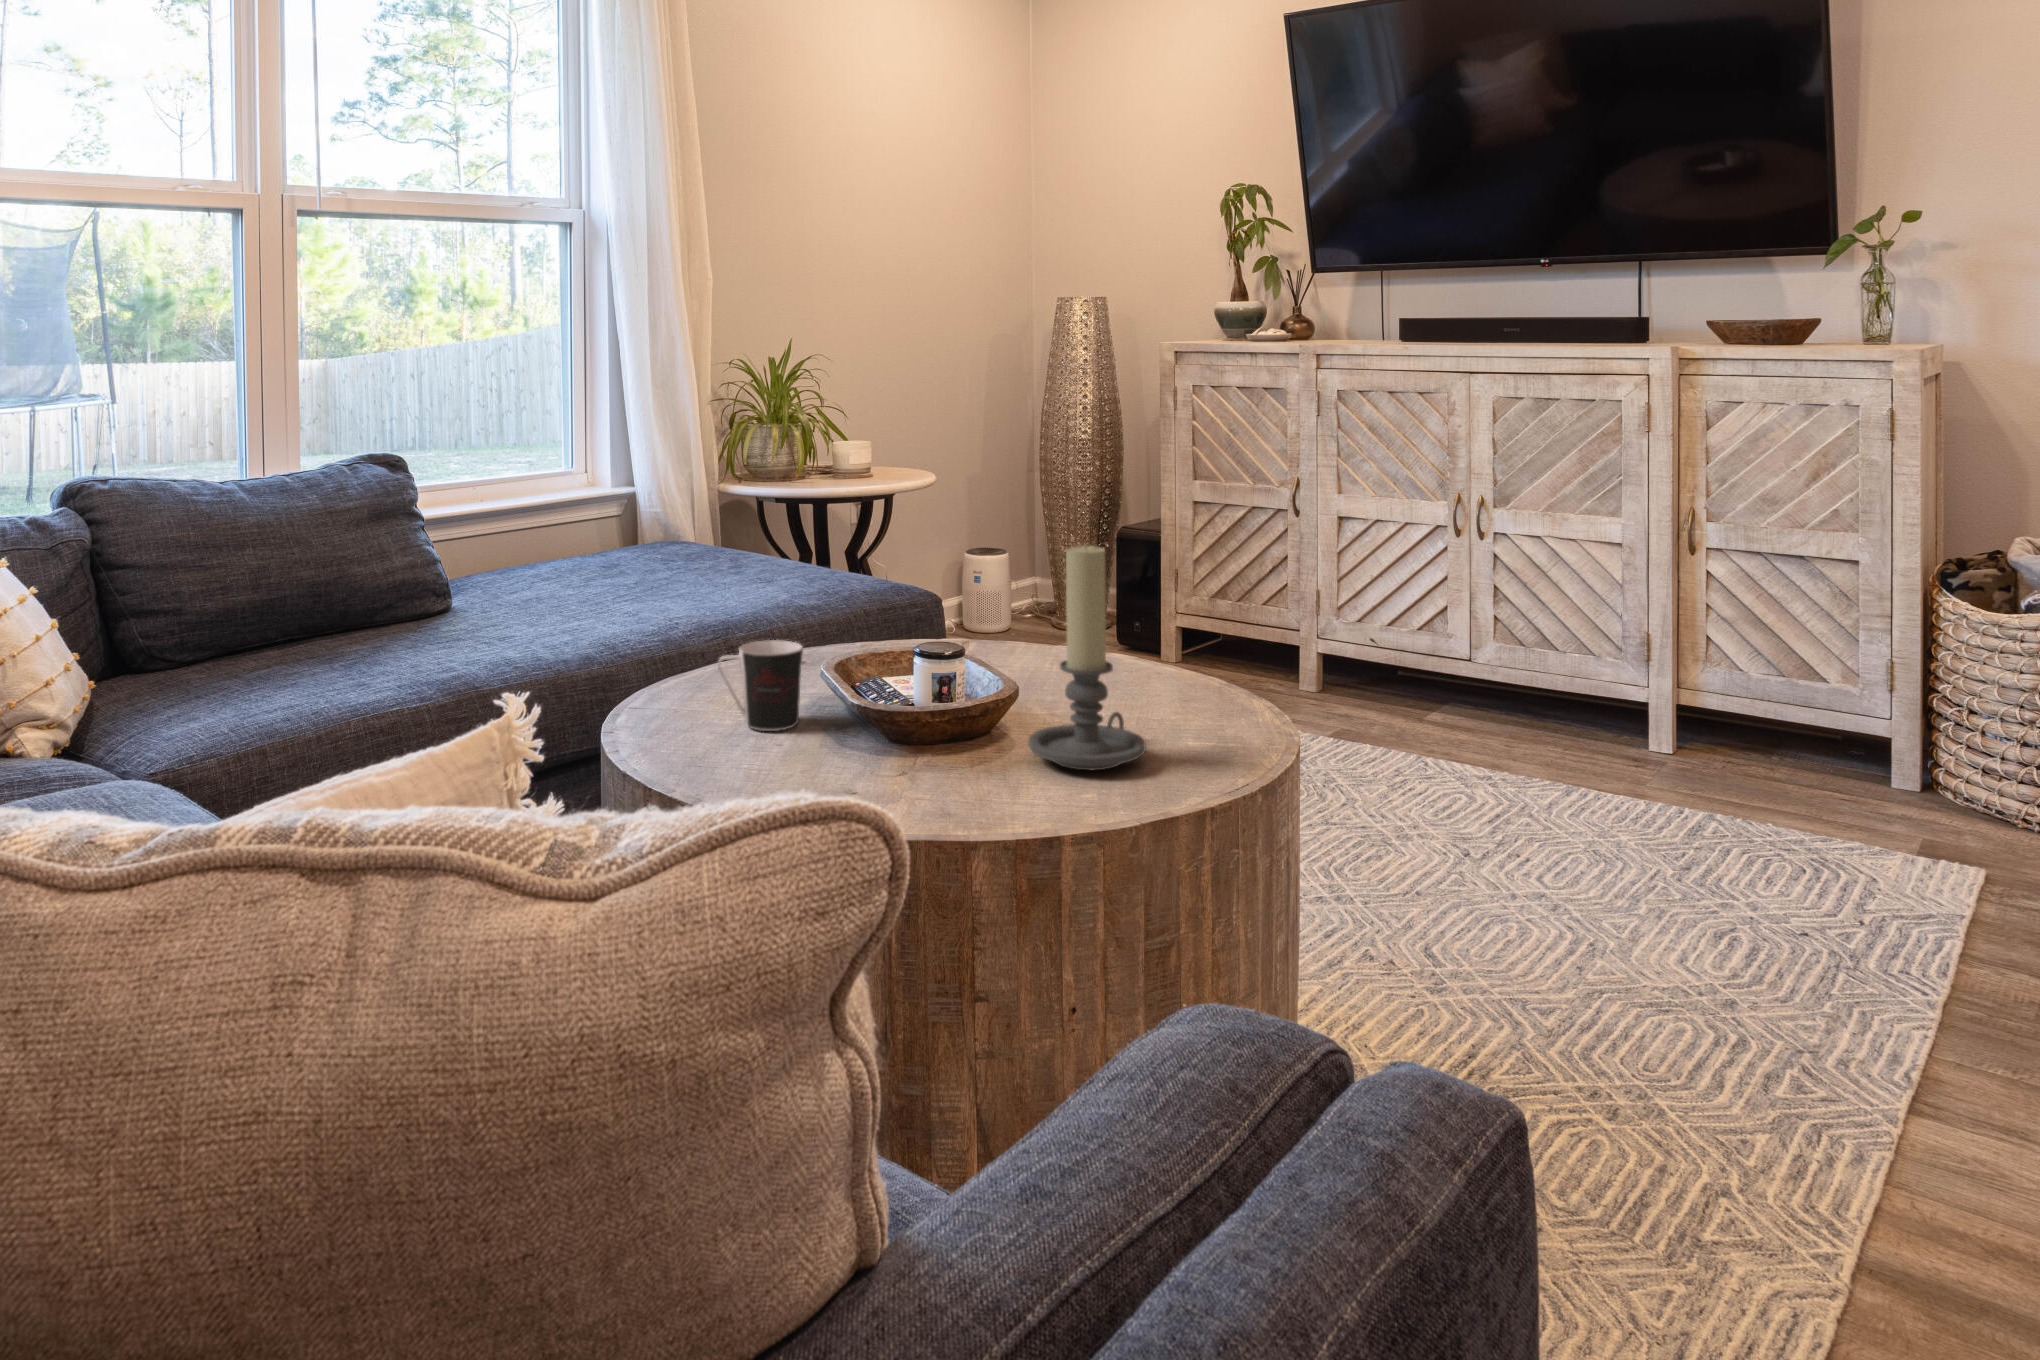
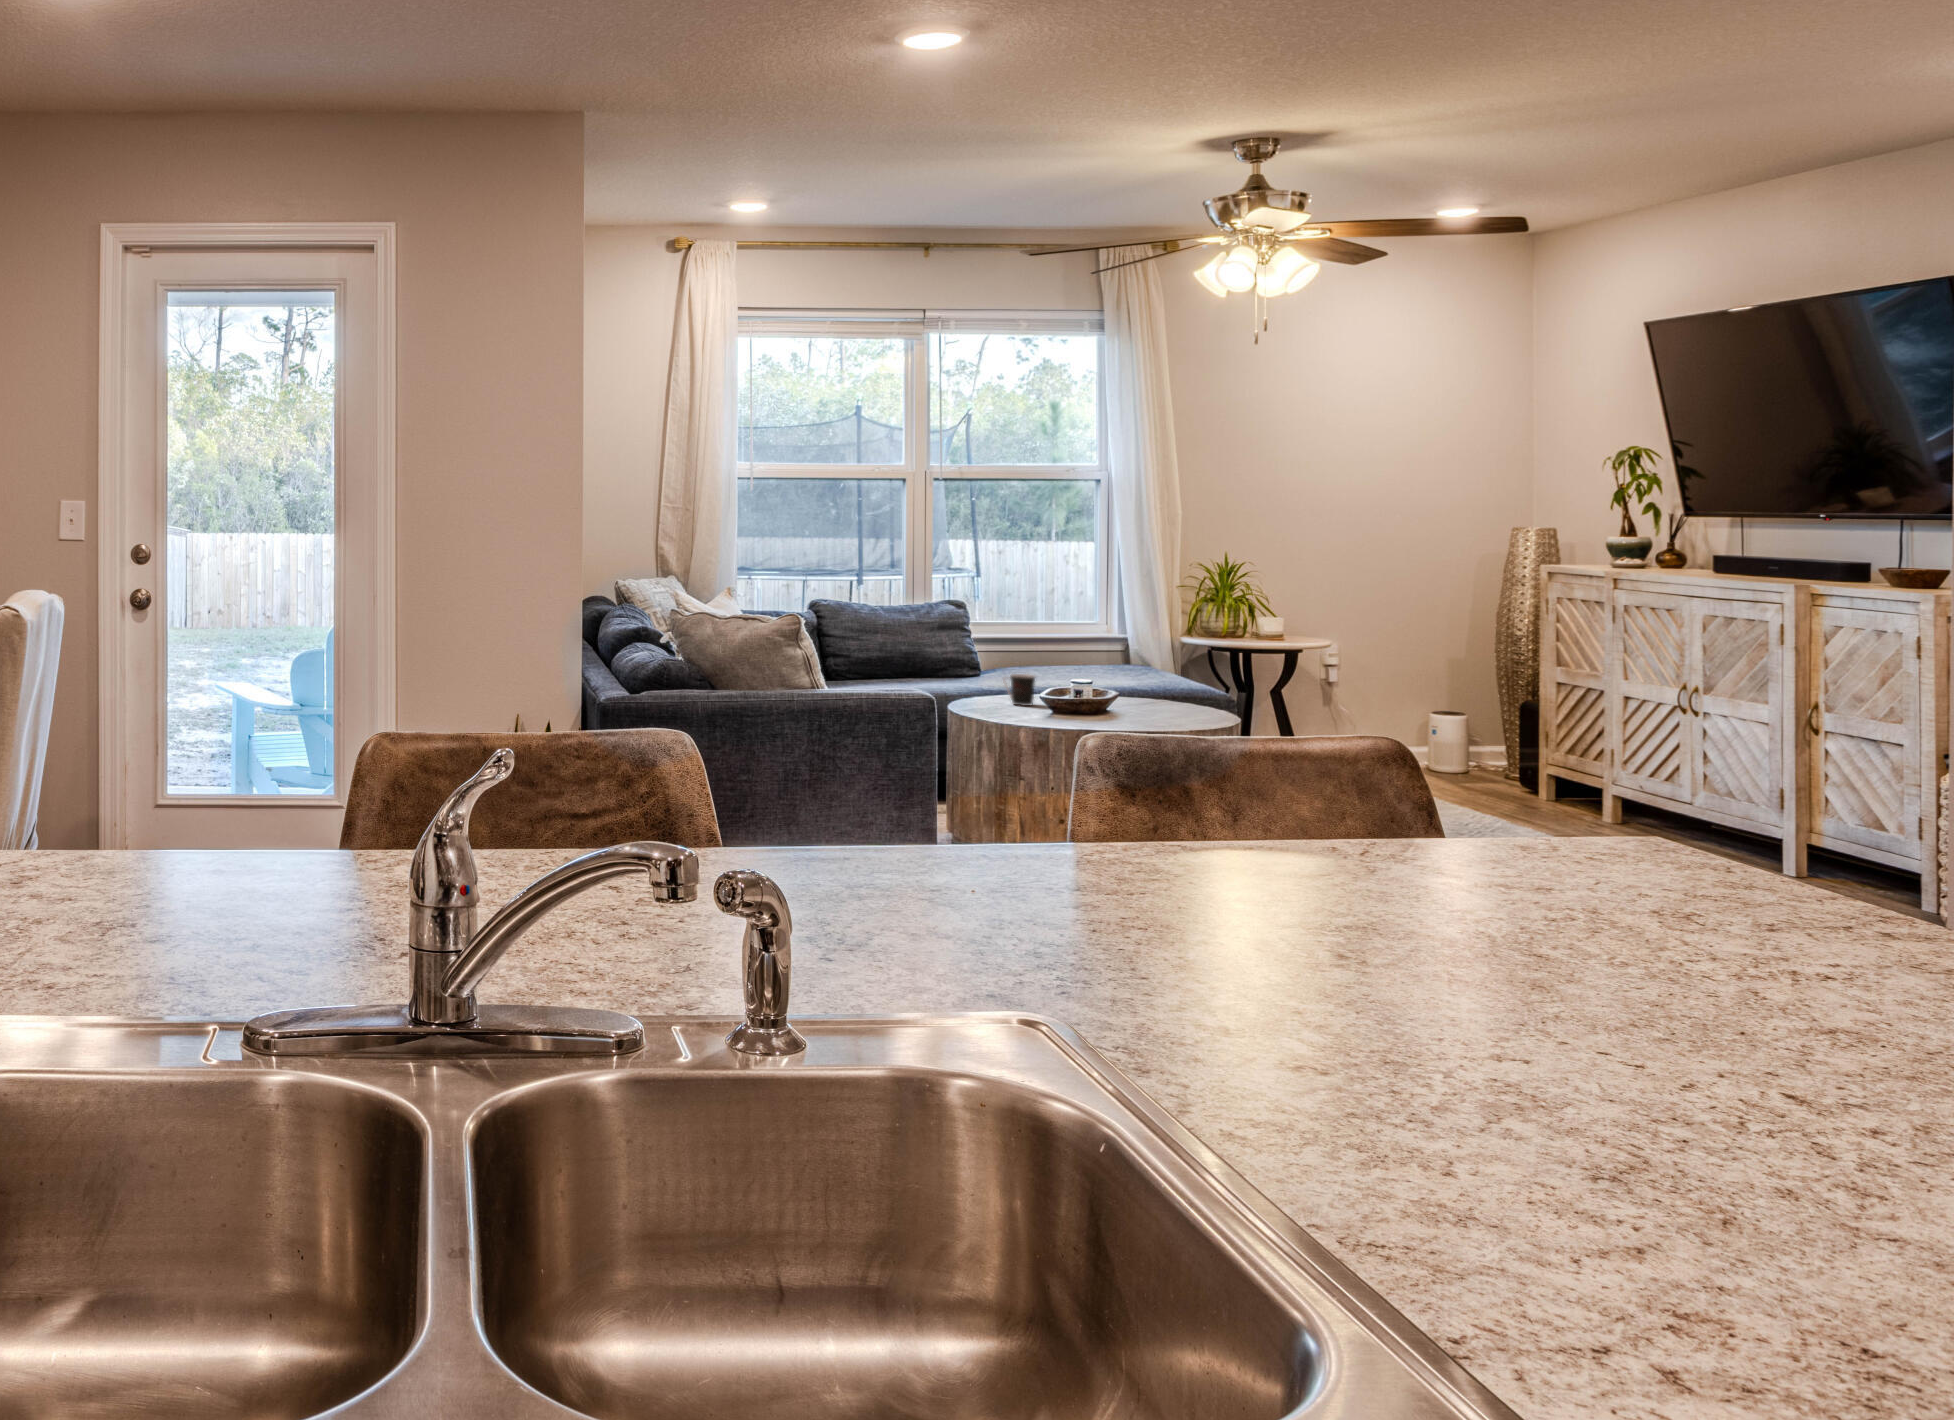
candle holder: present [1028,545,1146,770] -> none [1087,641,1138,723]

